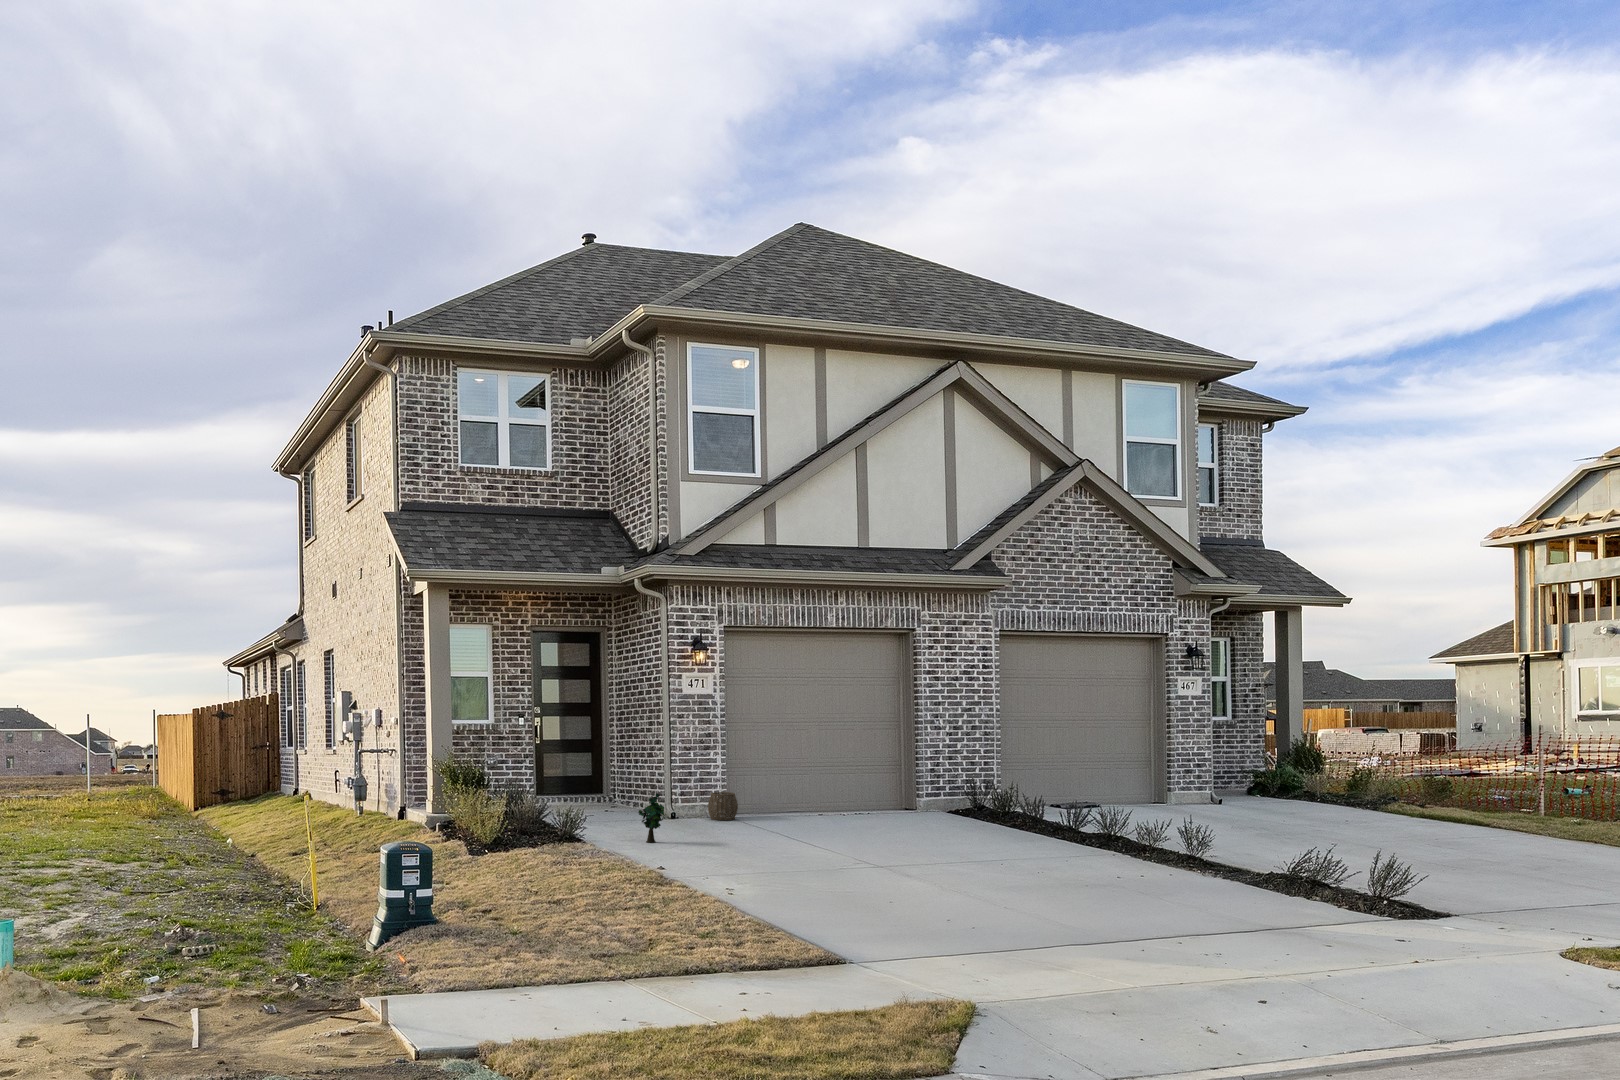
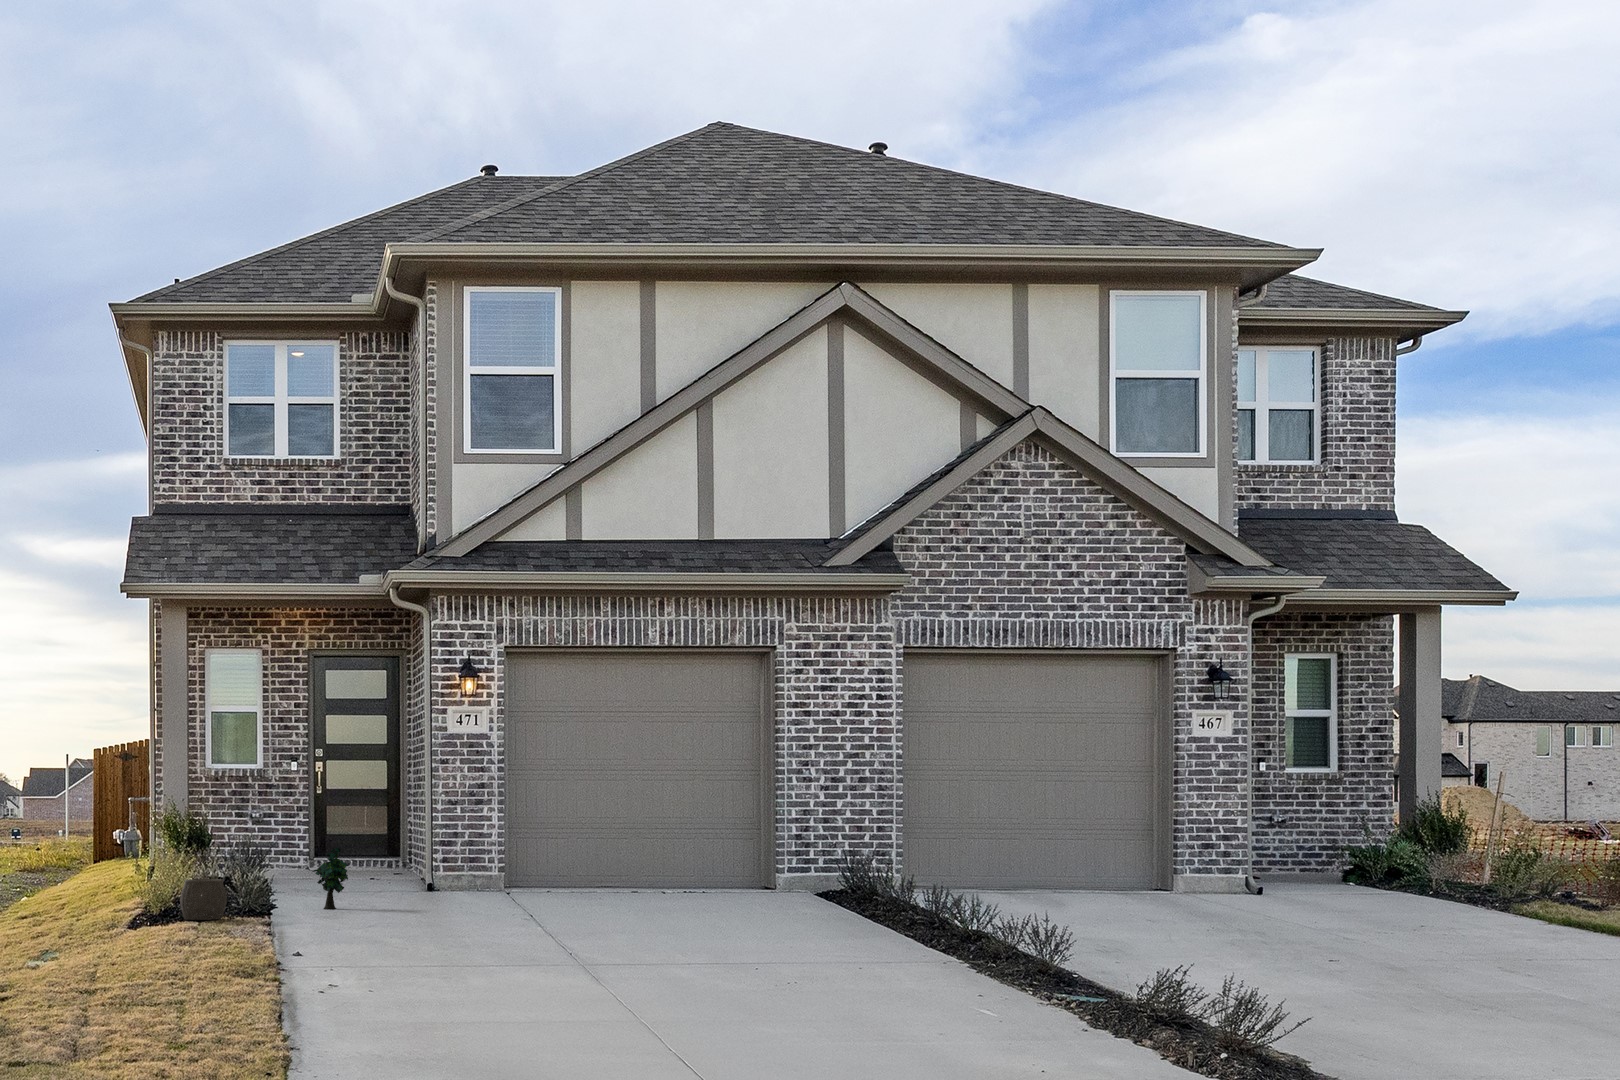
woven basket: present [708,792,738,820] -> present [180,879,227,920]

